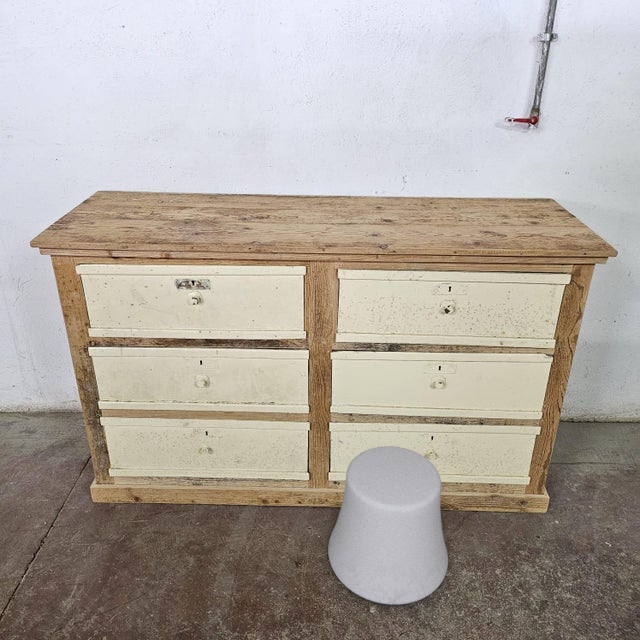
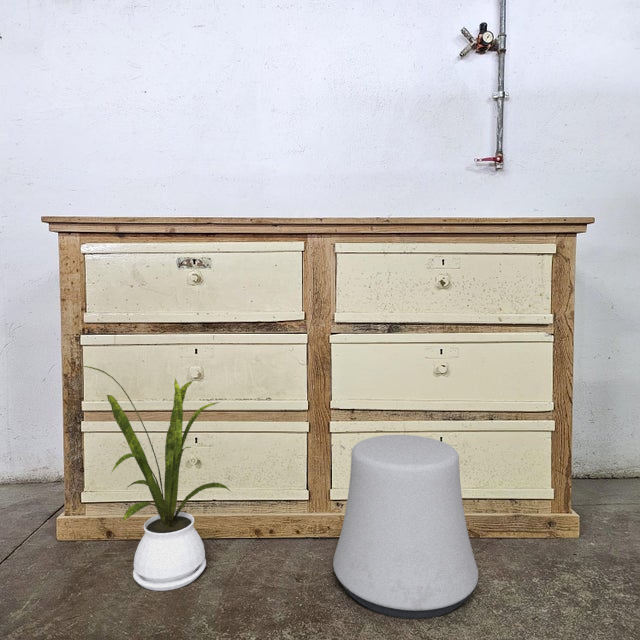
house plant: none [94,392,242,566] -> present [83,366,230,591]

